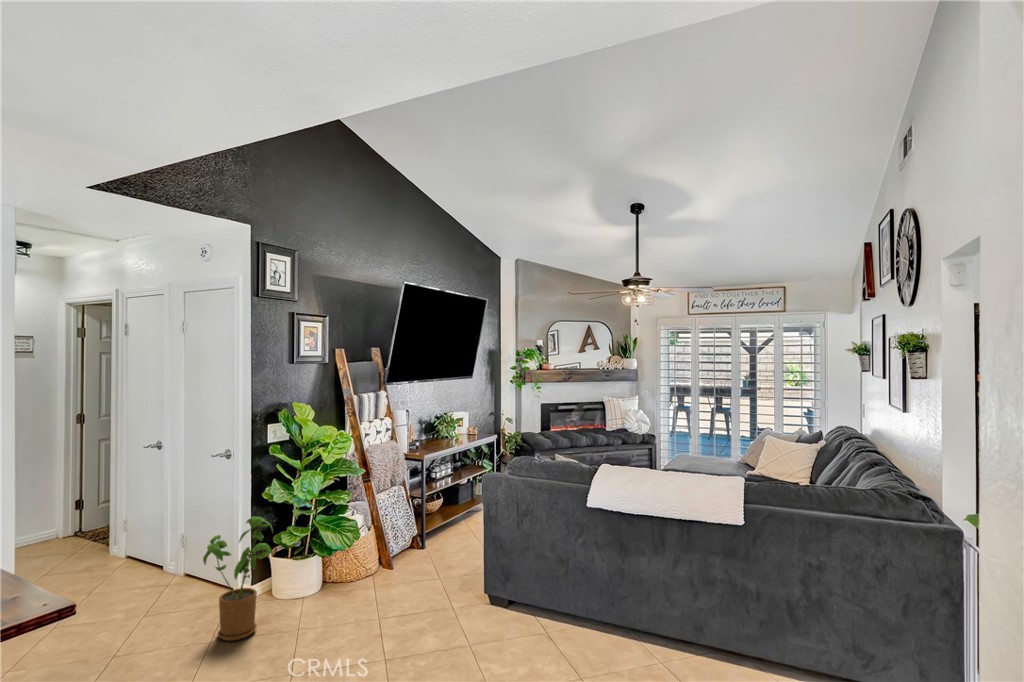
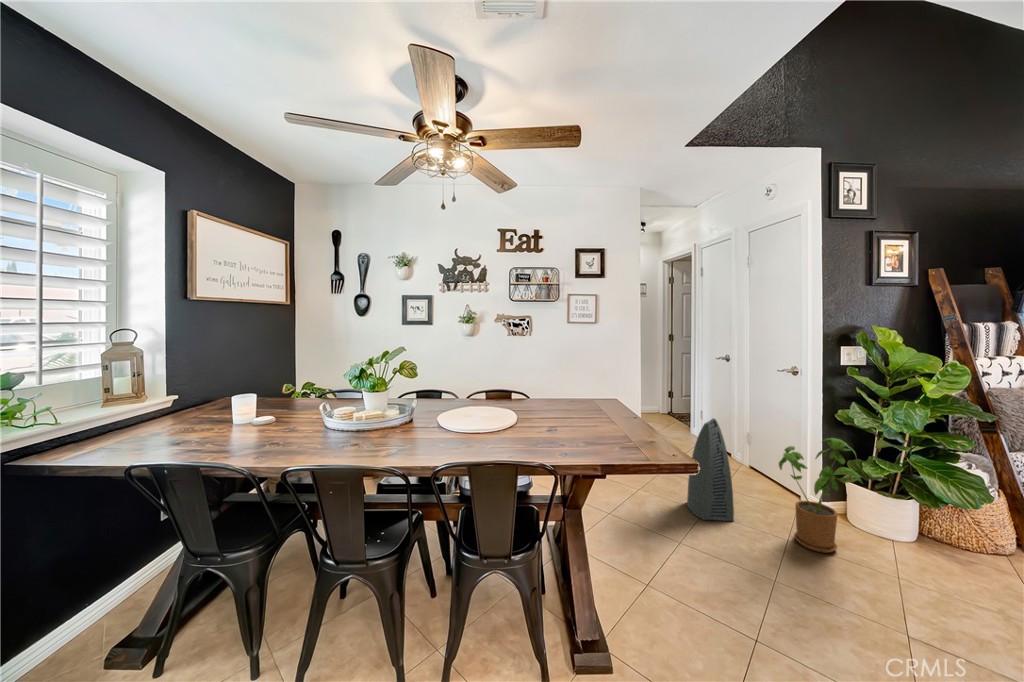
air purifier: none [88,524,152,662] -> present [687,418,734,521]

